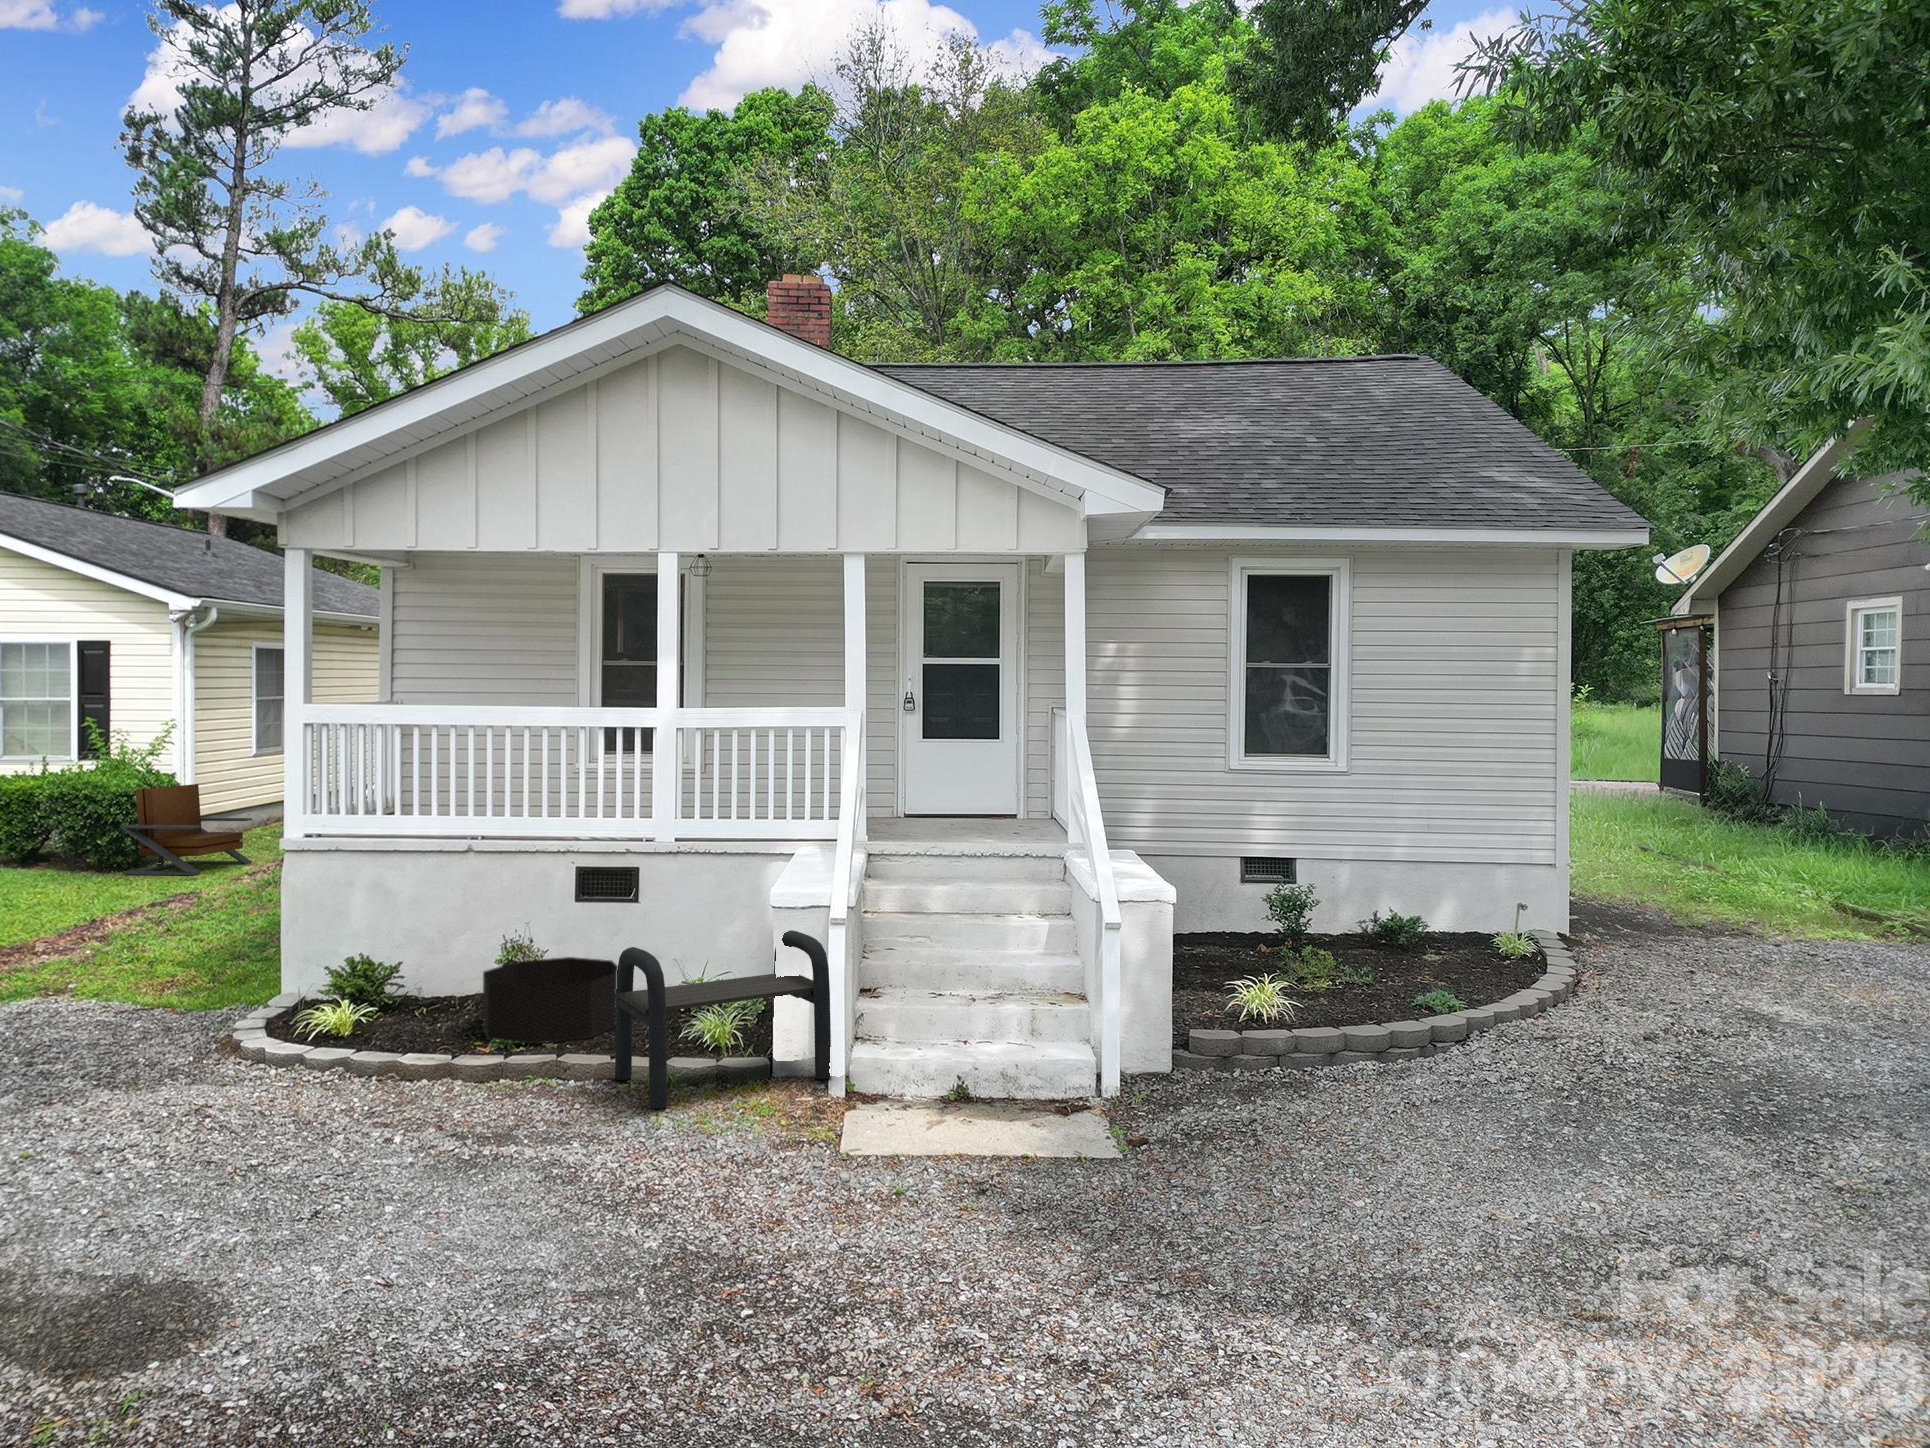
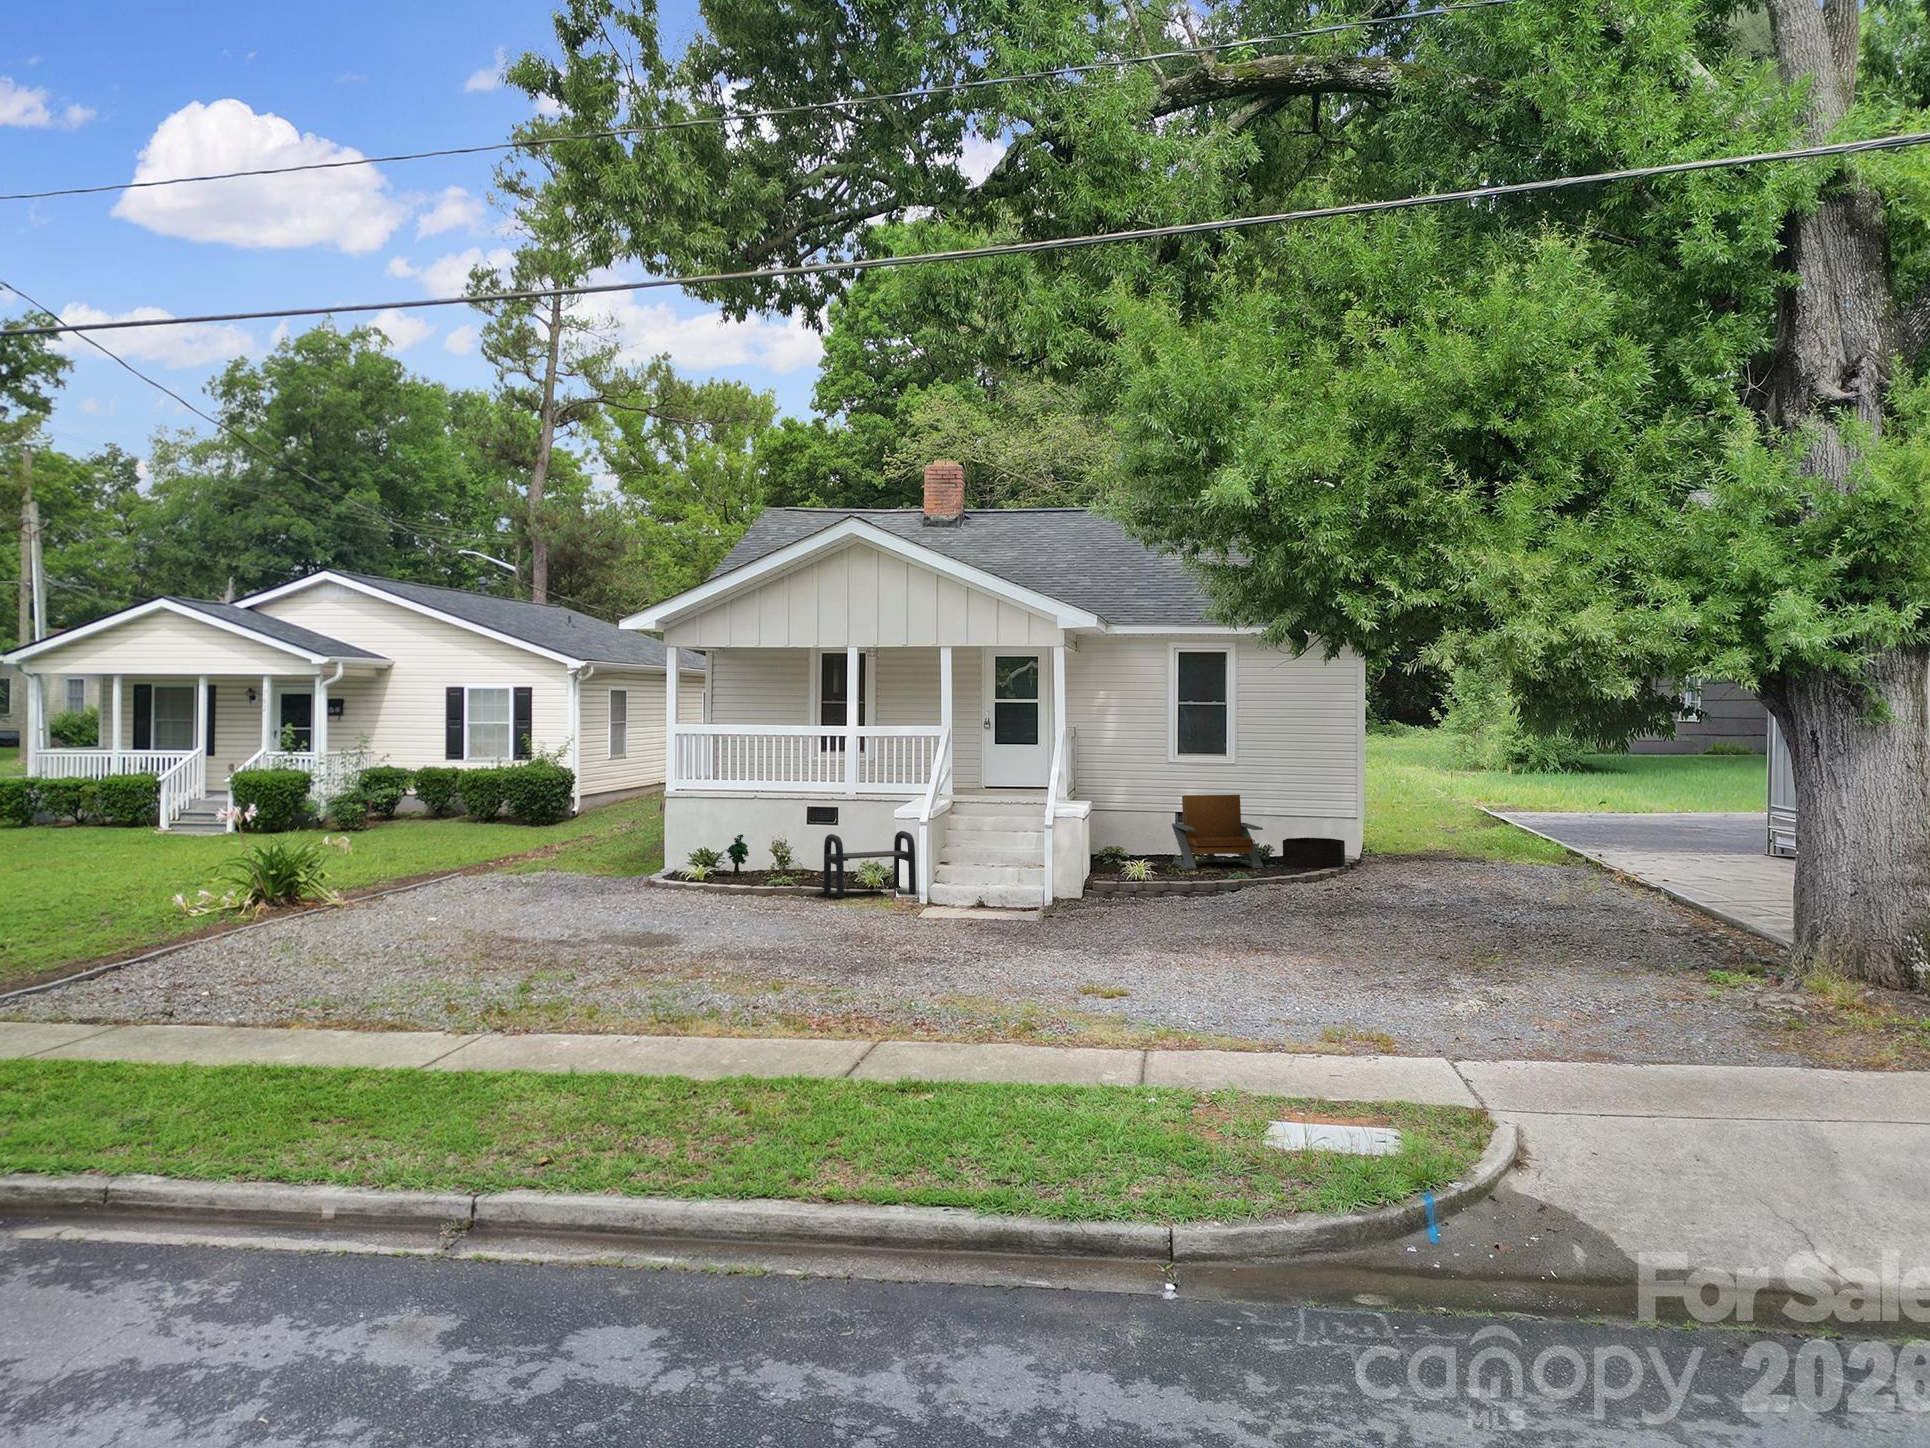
lounge chair: present [120,784,252,875] -> present [1172,795,1263,869]
decorative plant: none [392,926,448,1016] -> present [725,834,749,876]
basket: present [483,957,618,1044] -> present [1283,838,1345,868]

